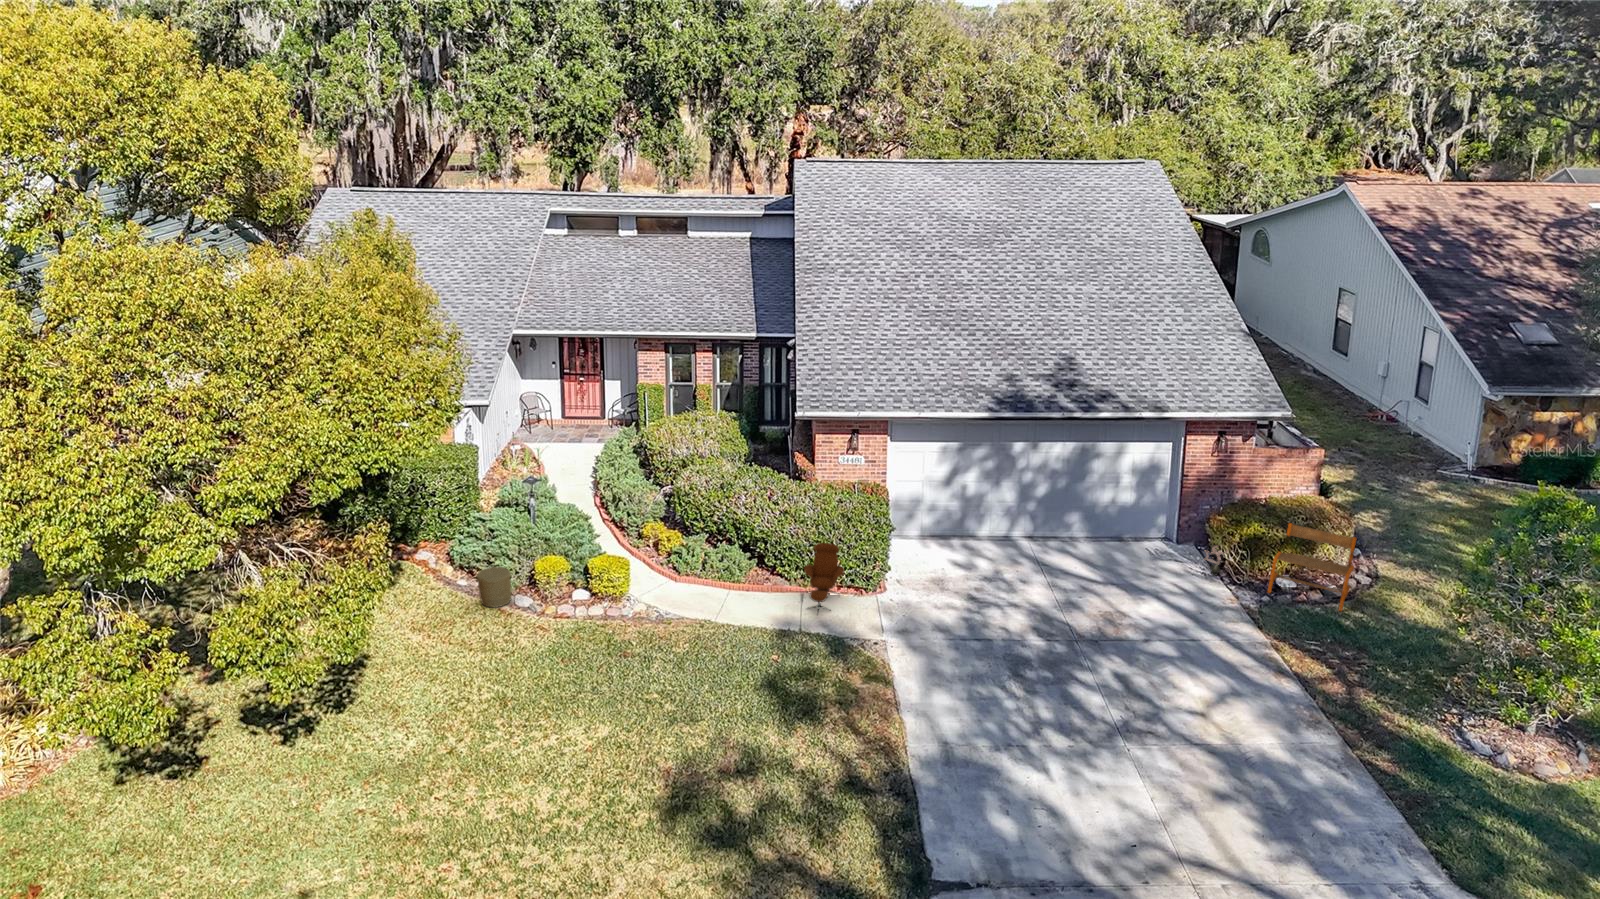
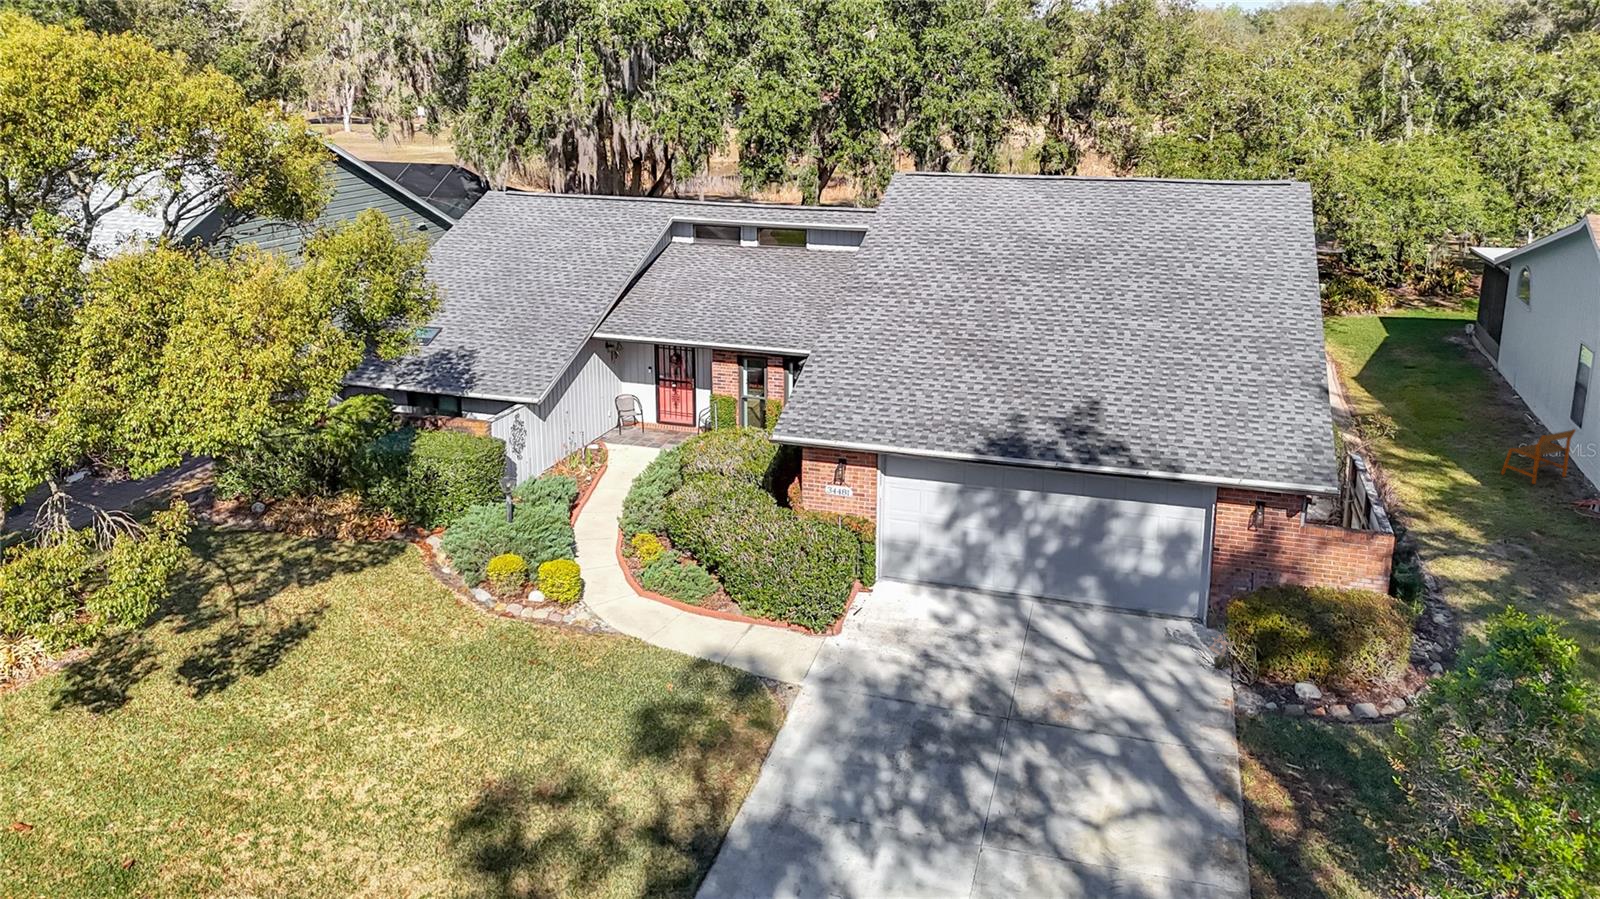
bench: present [1268,523,1356,611] -> present [1501,429,1576,484]
lounge chair: present [804,543,844,611] -> none [737,575,786,650]
woven basket: present [477,567,511,608] -> none [444,559,478,598]

